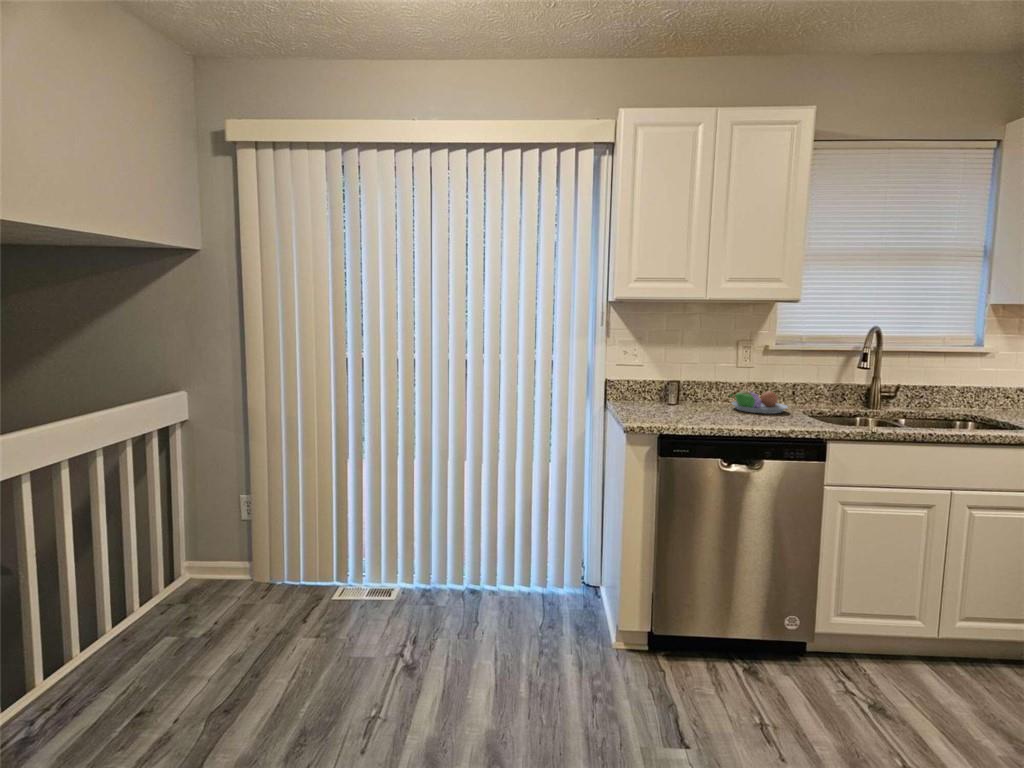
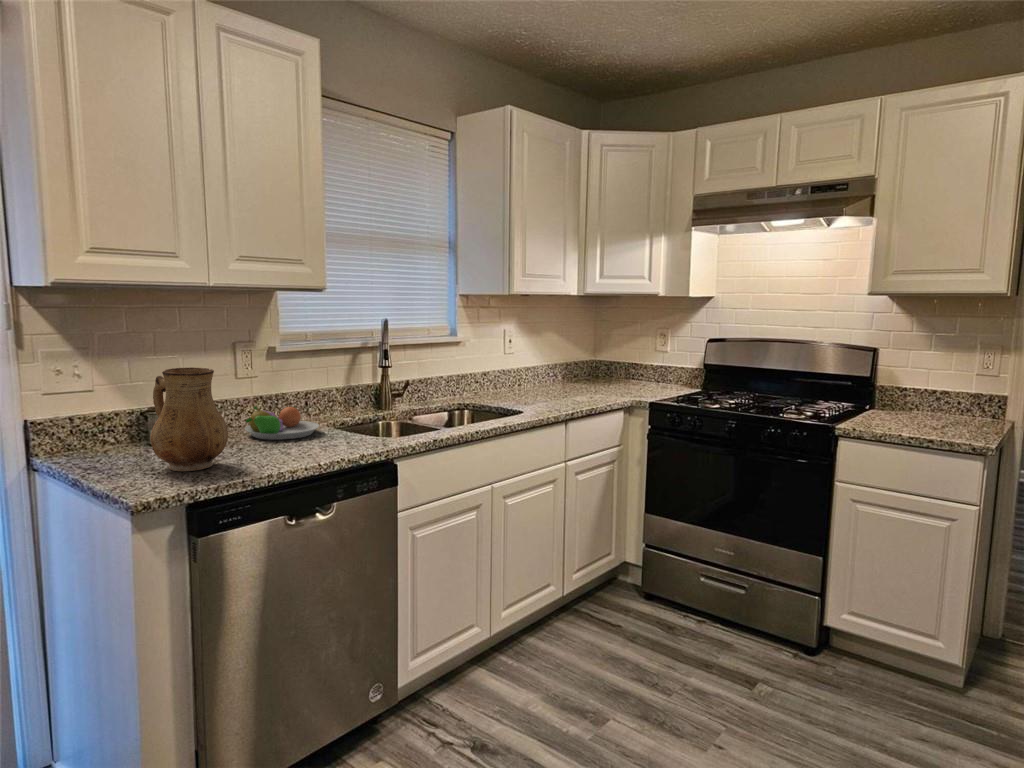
ceramic pitcher: none [655,352,700,417] -> present [150,367,228,471]

